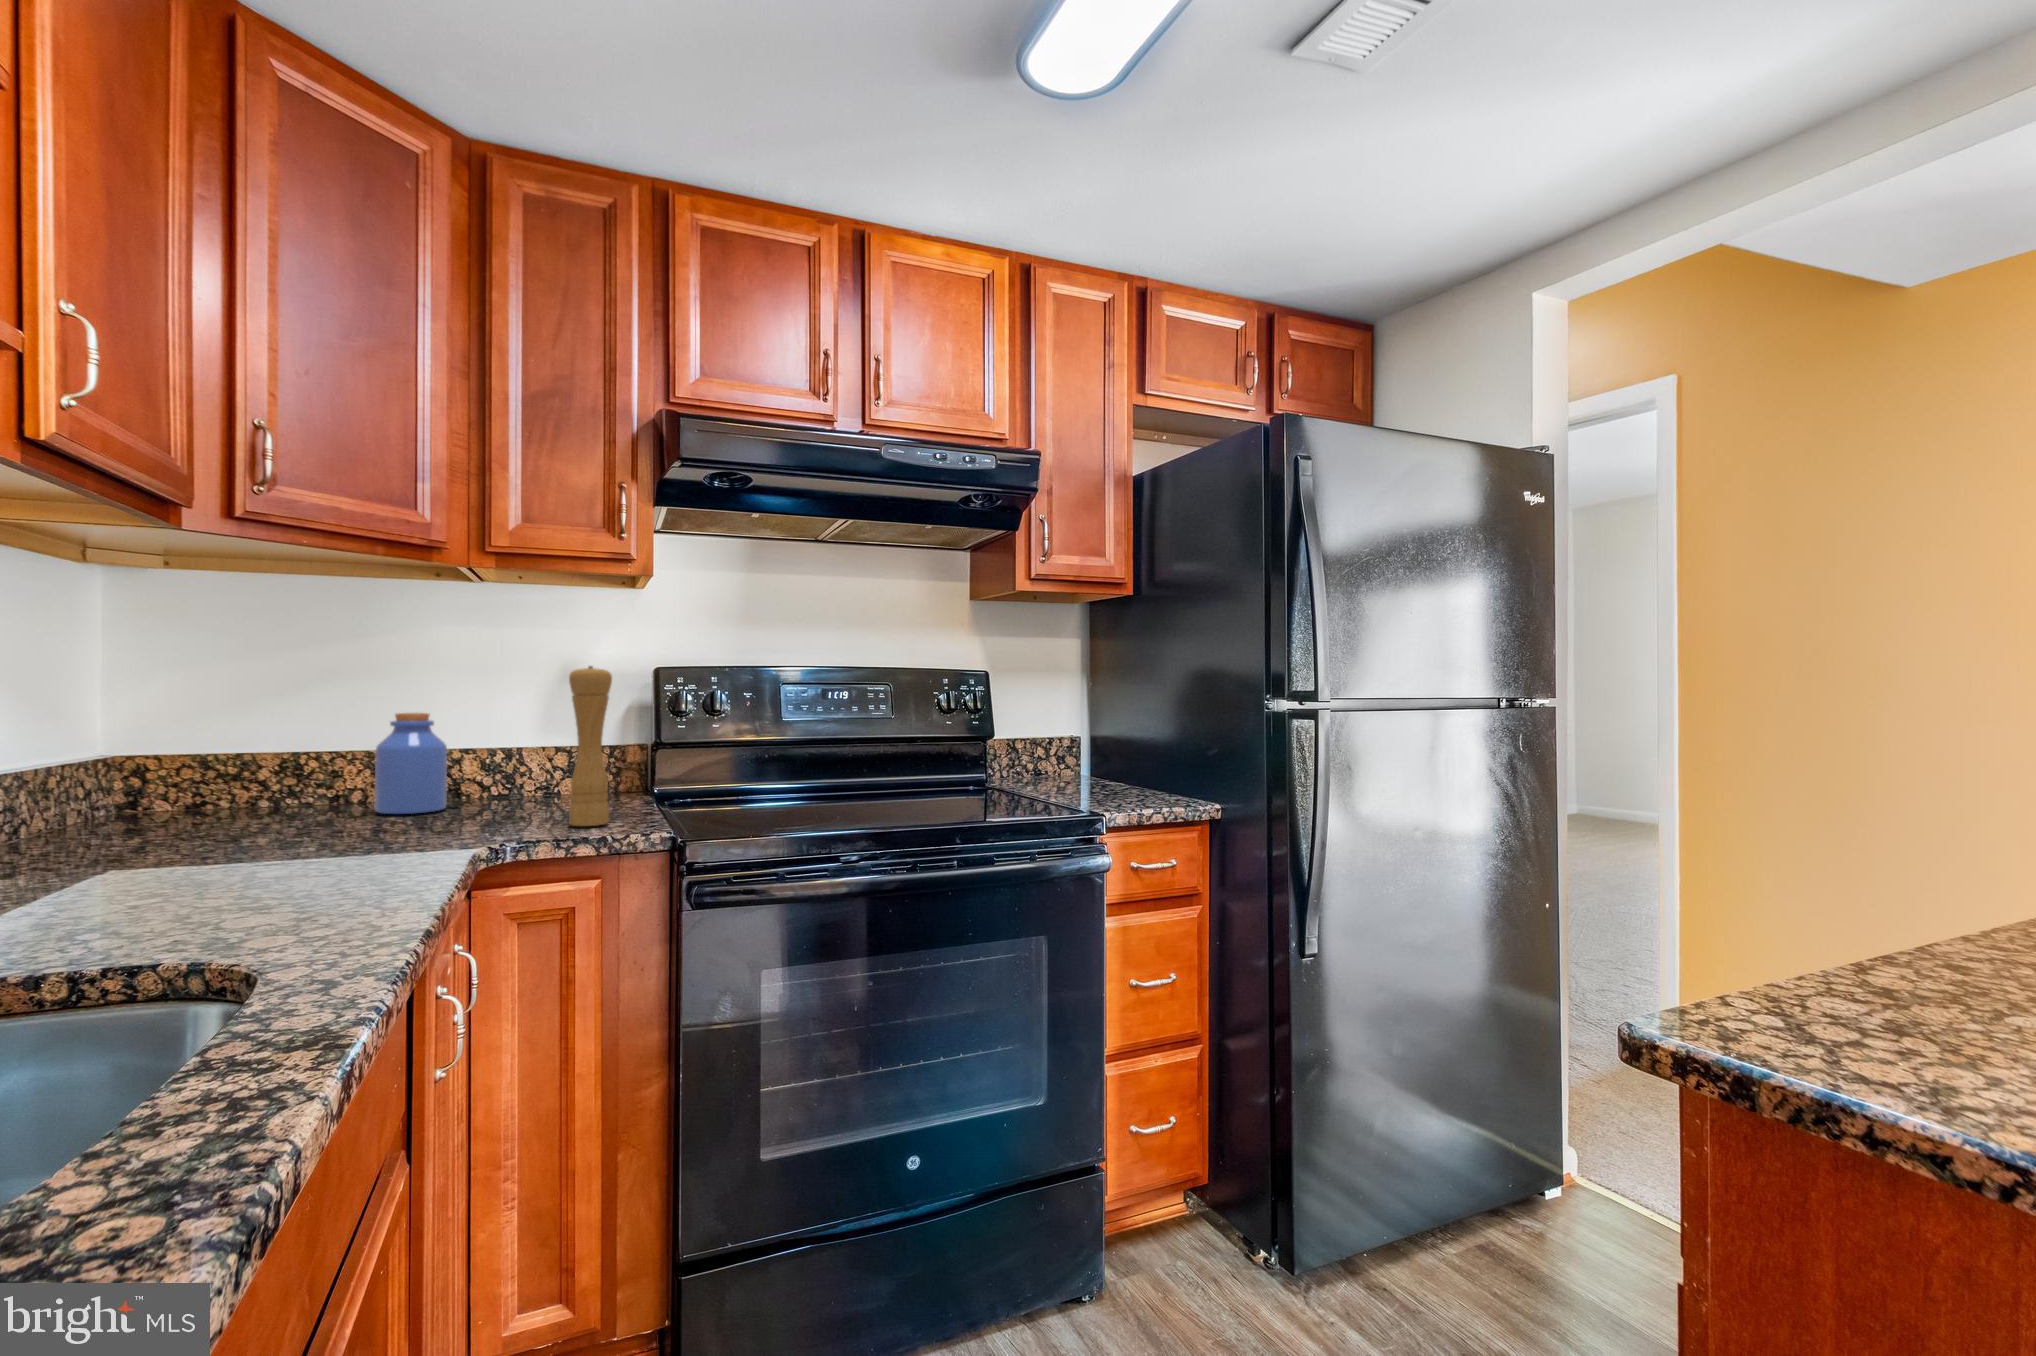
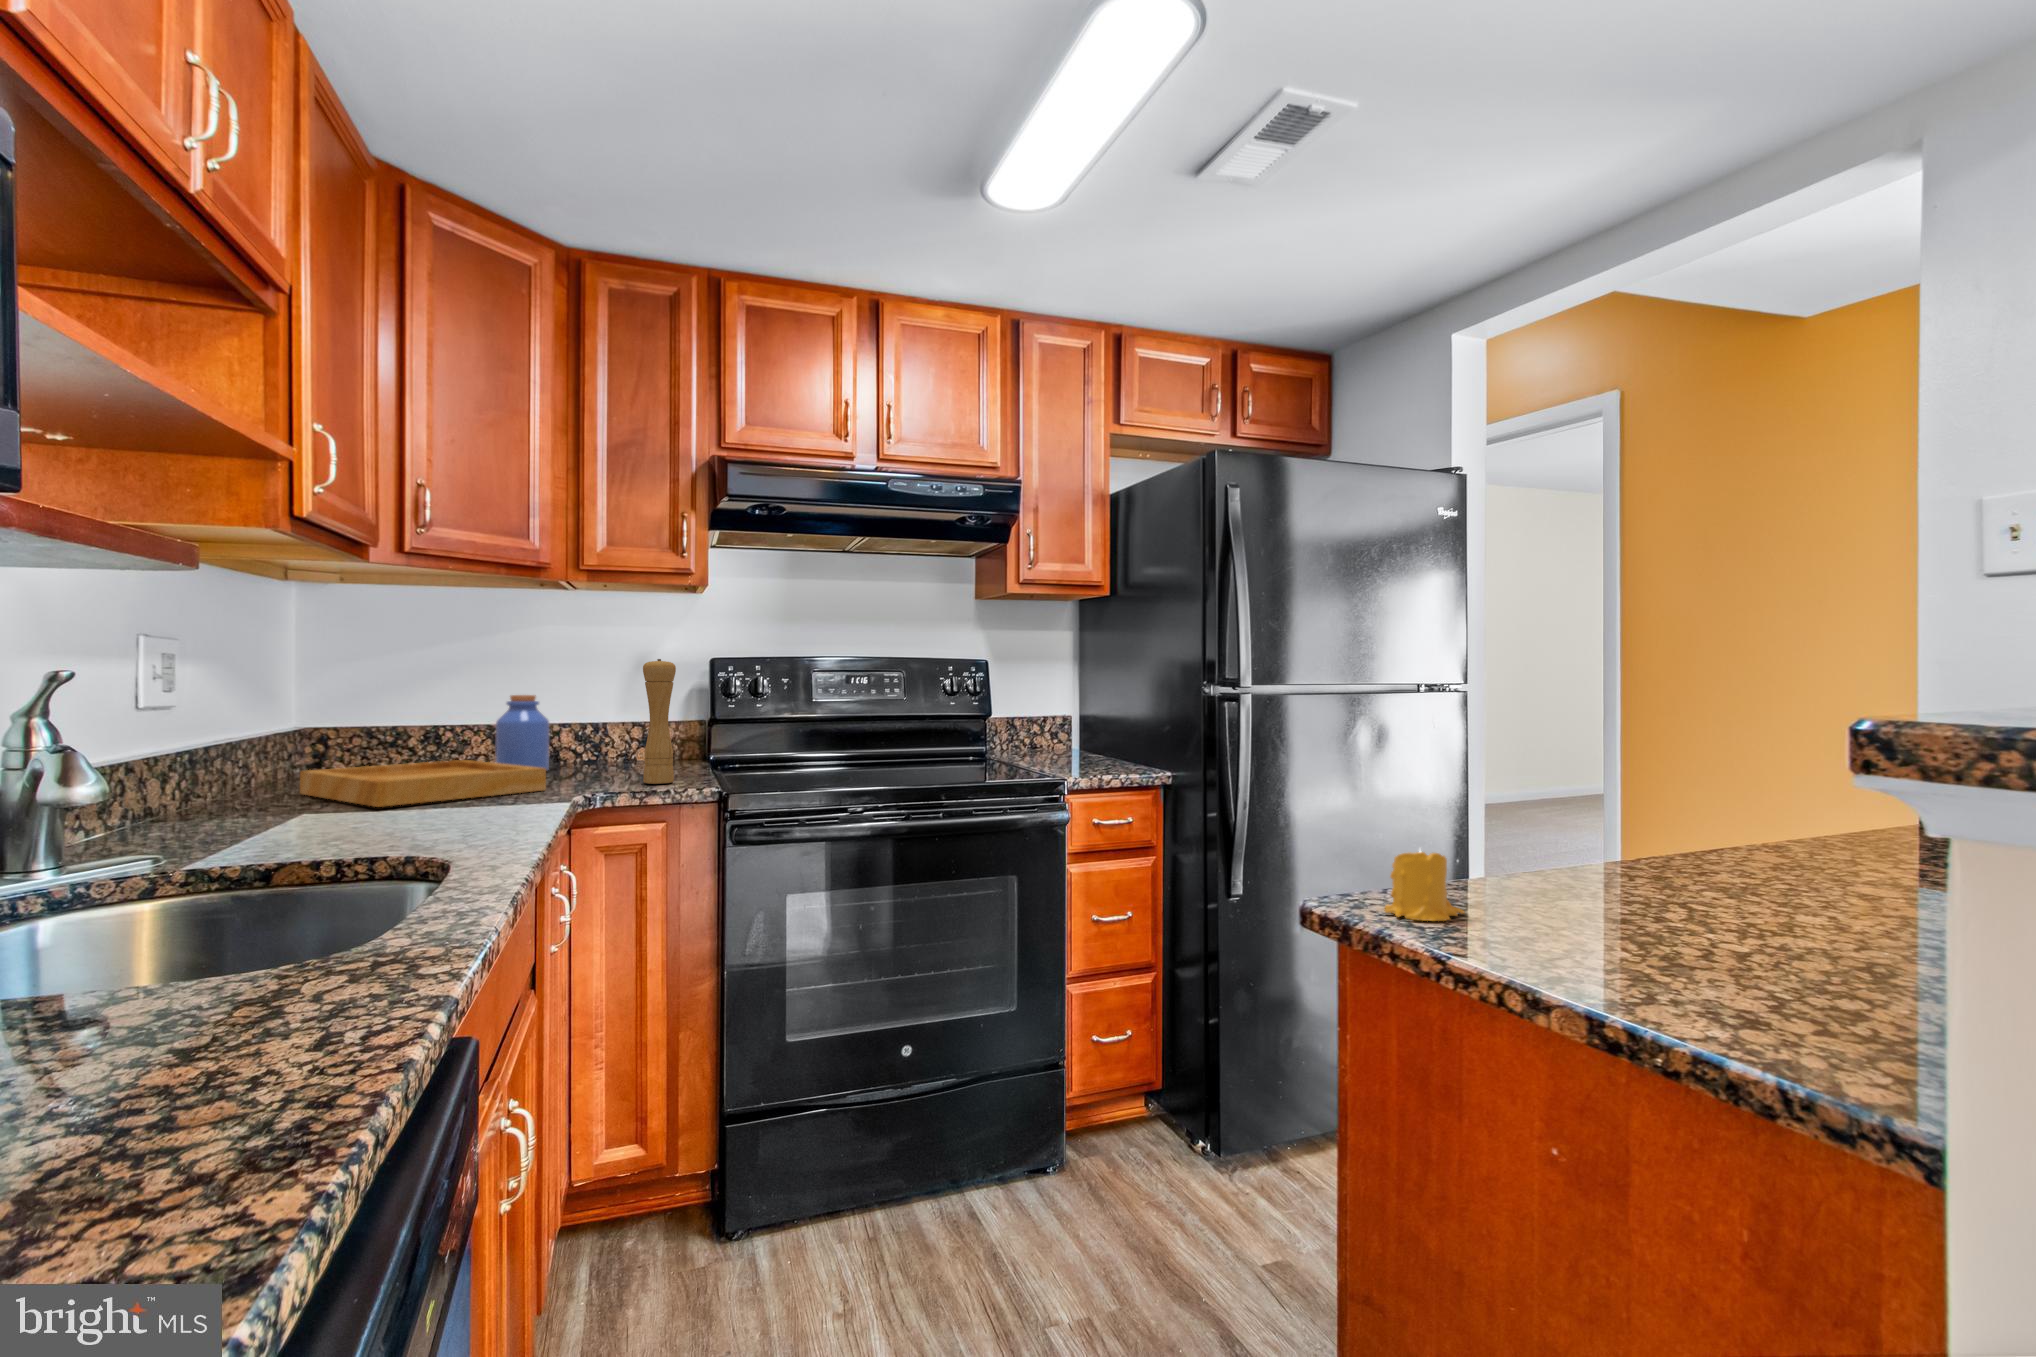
tray: none [87,797,437,870] -> present [300,760,546,807]
candle: none [1791,944,1938,1077] -> present [1384,850,1465,921]

